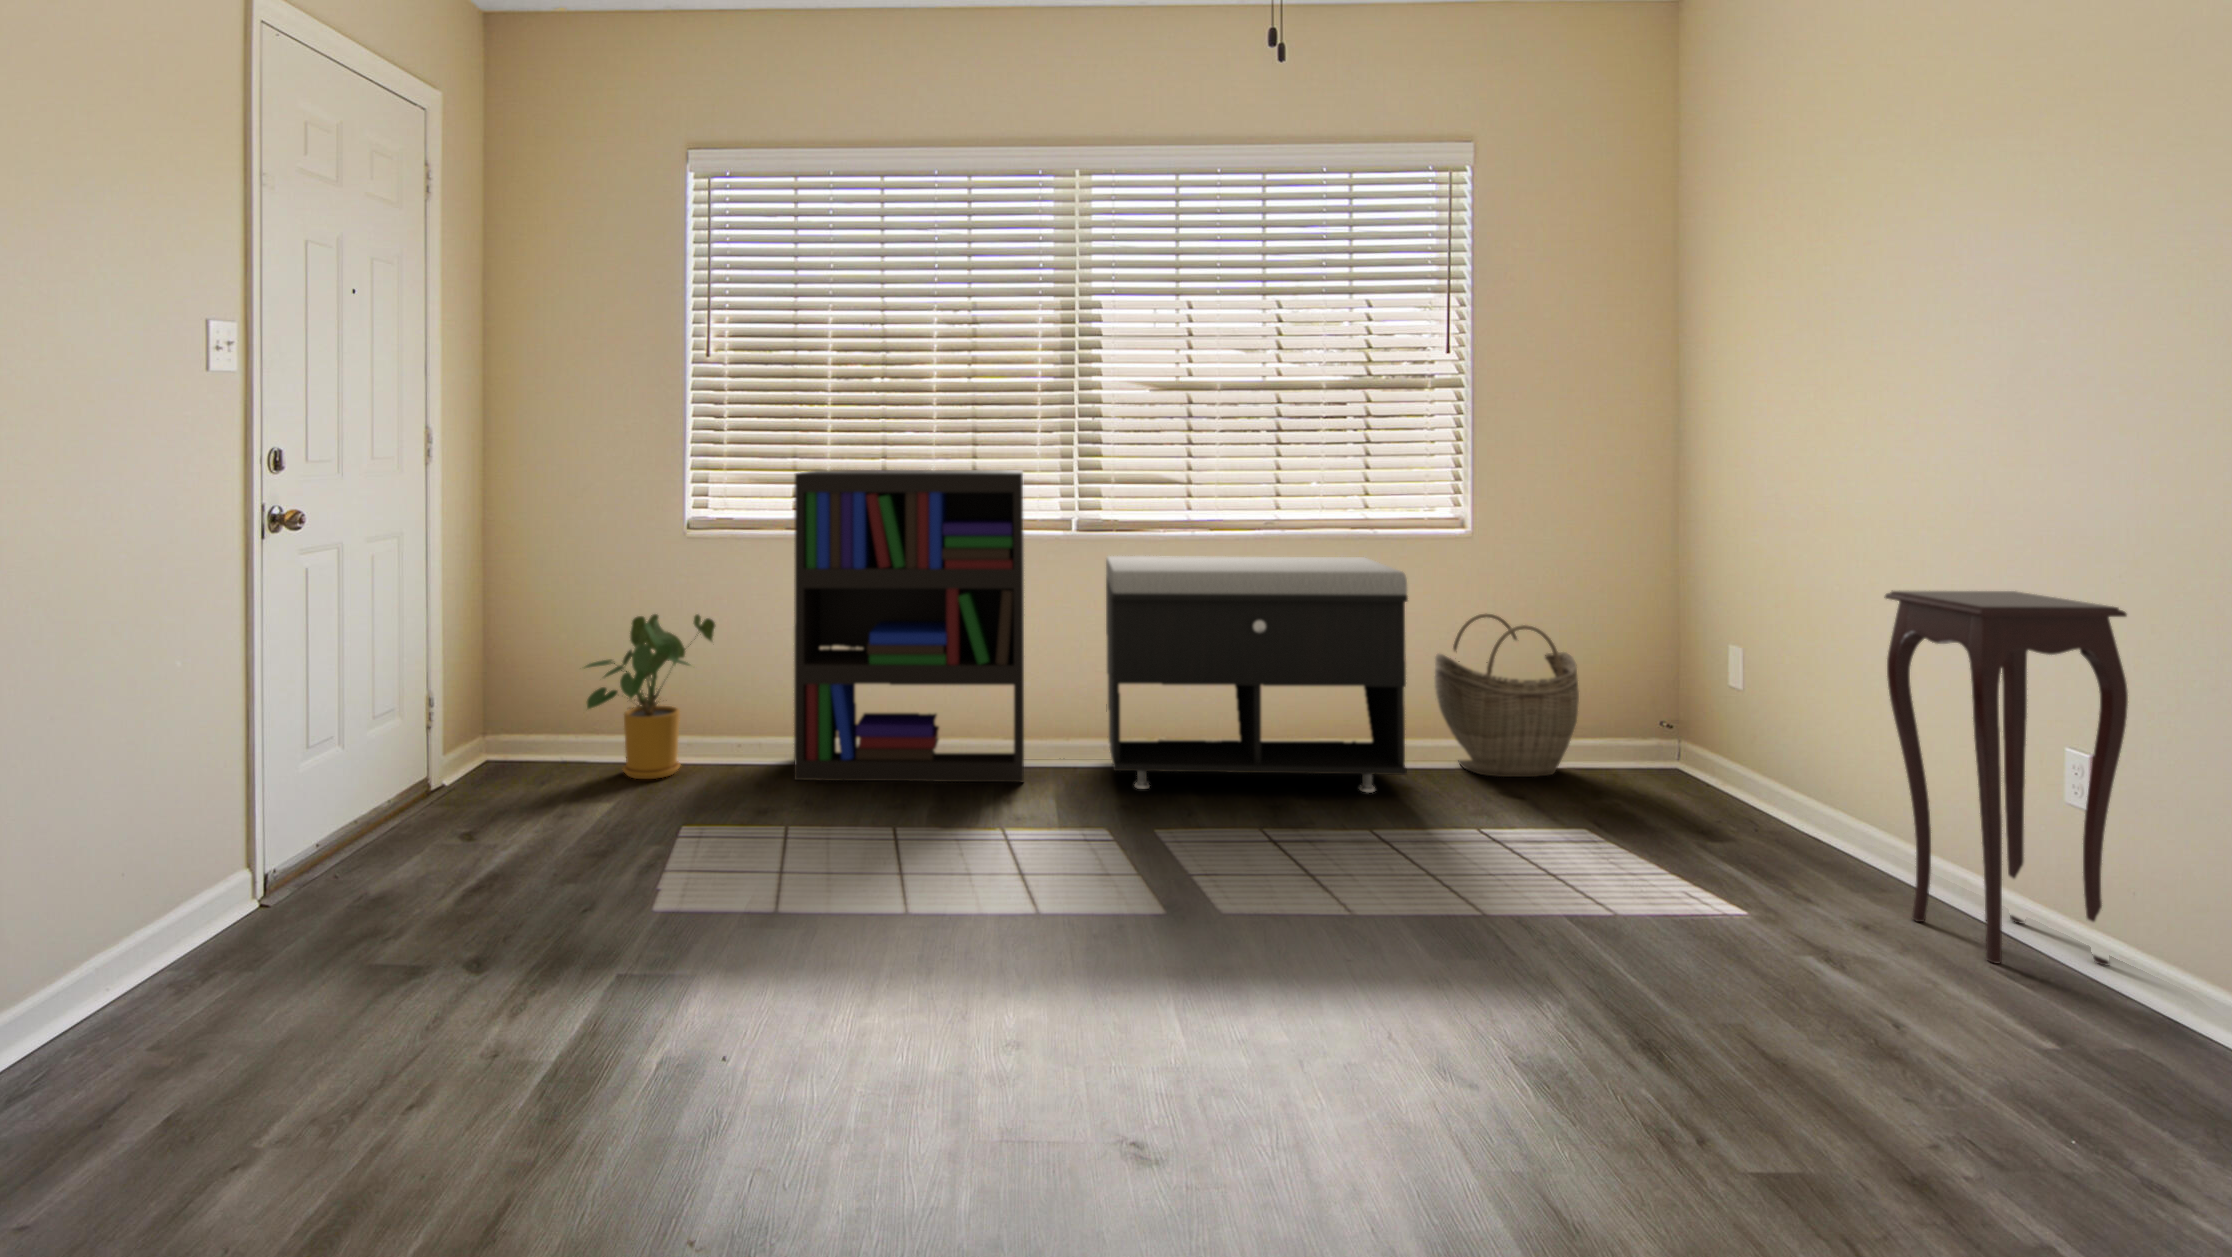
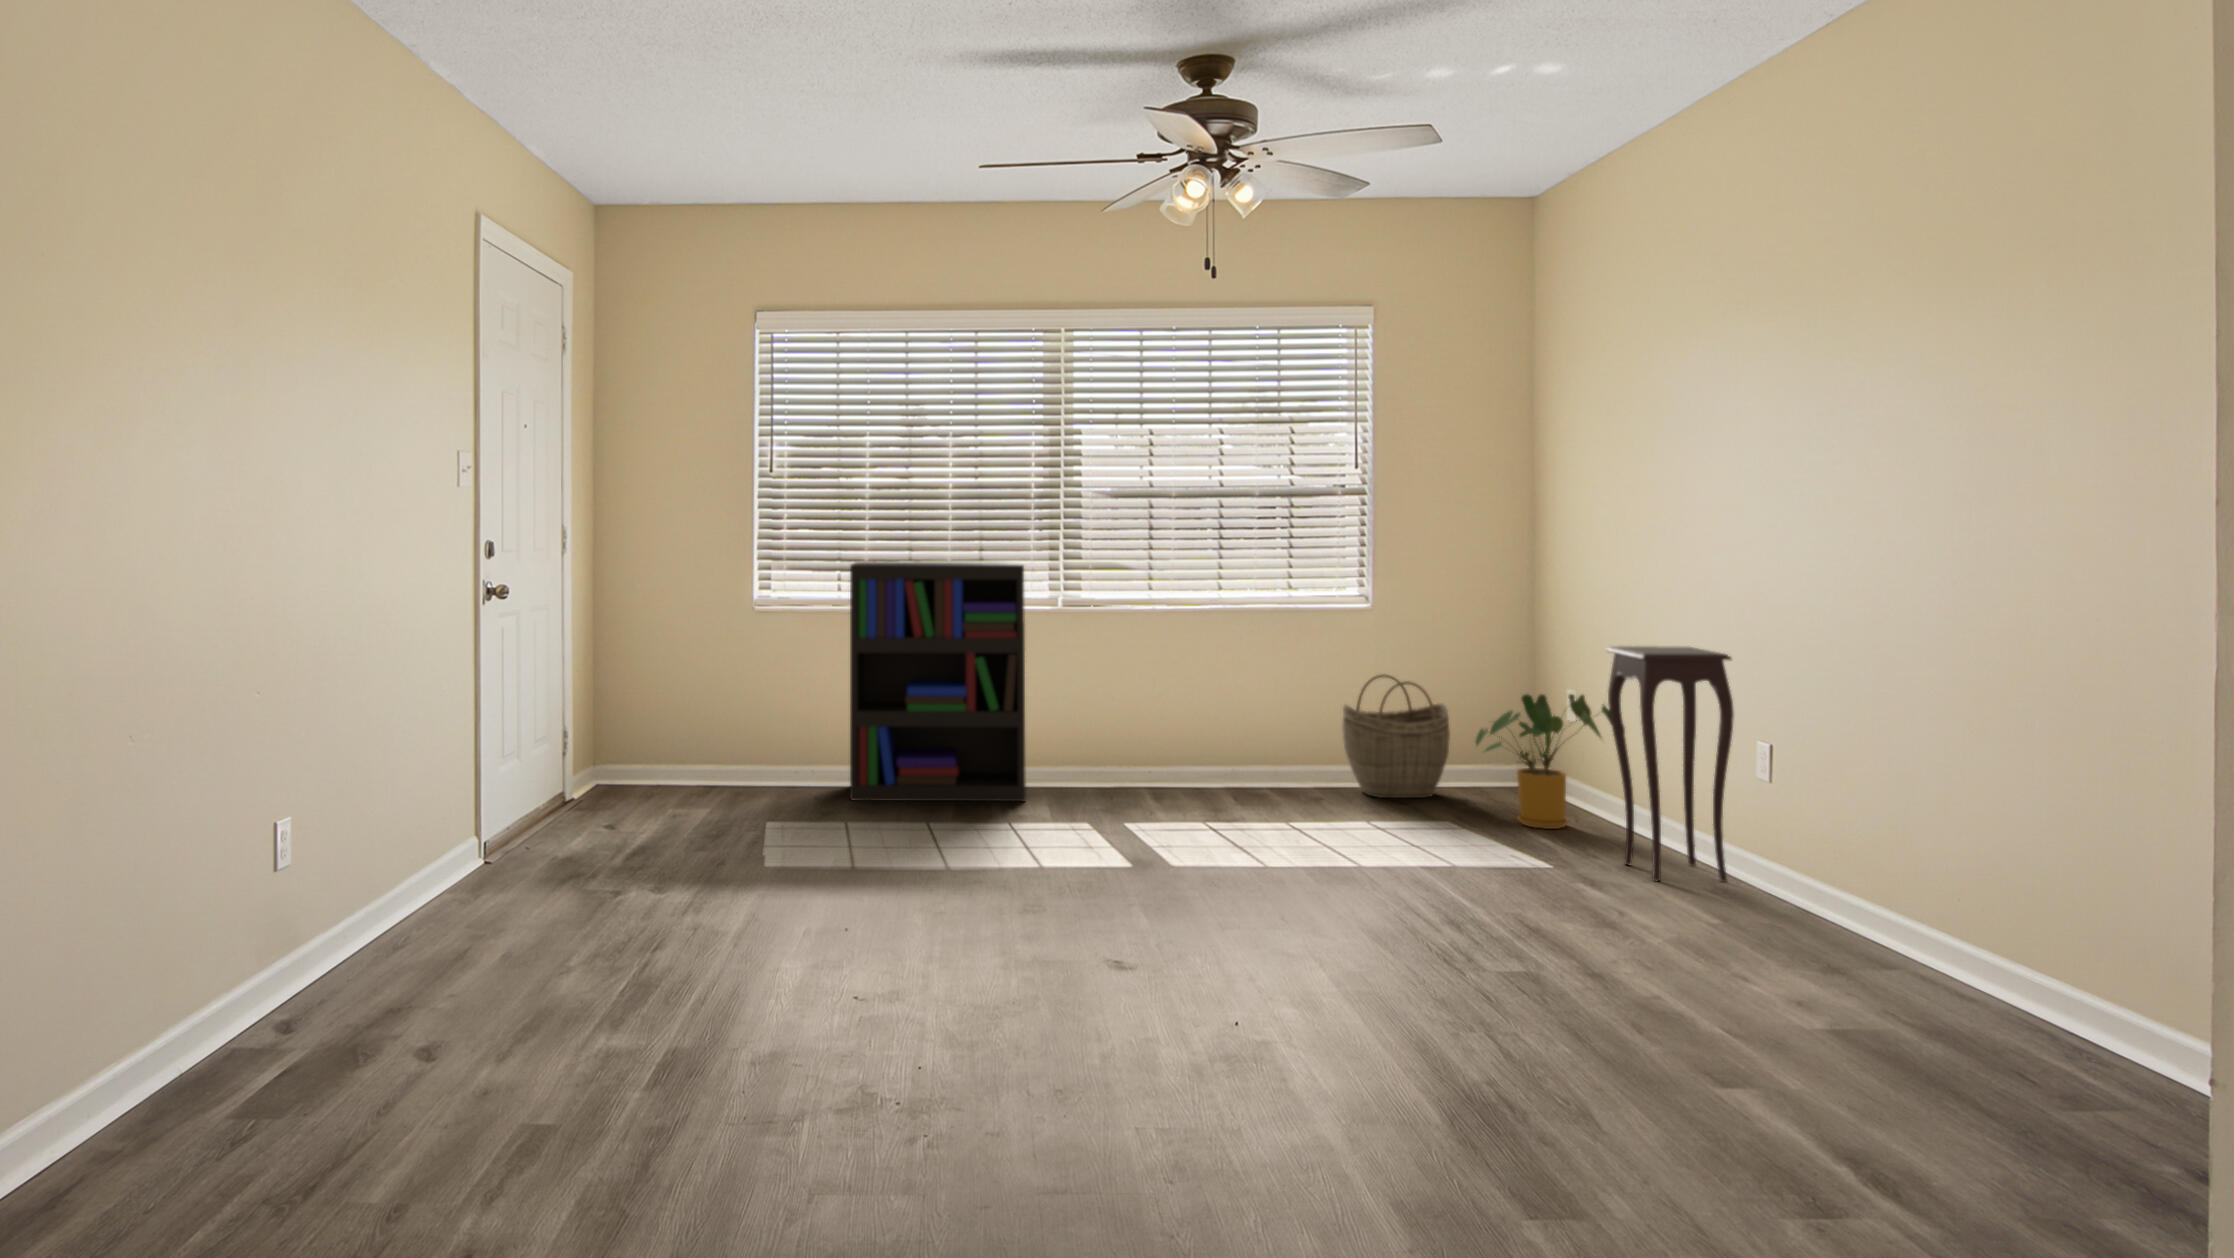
storage bench: present [1106,556,1408,793] -> none [1087,629,1313,807]
house plant: present [585,614,715,779] -> present [1476,694,1625,829]

